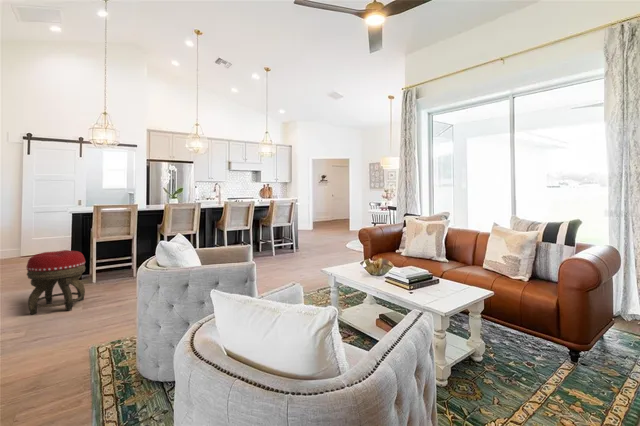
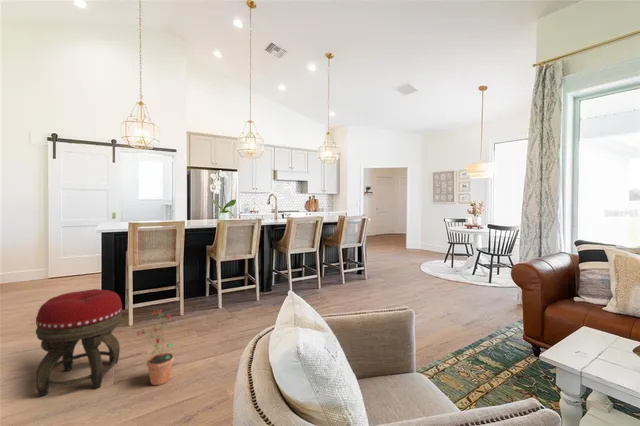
potted plant: none [94,261,122,309] -> present [137,309,174,385]

